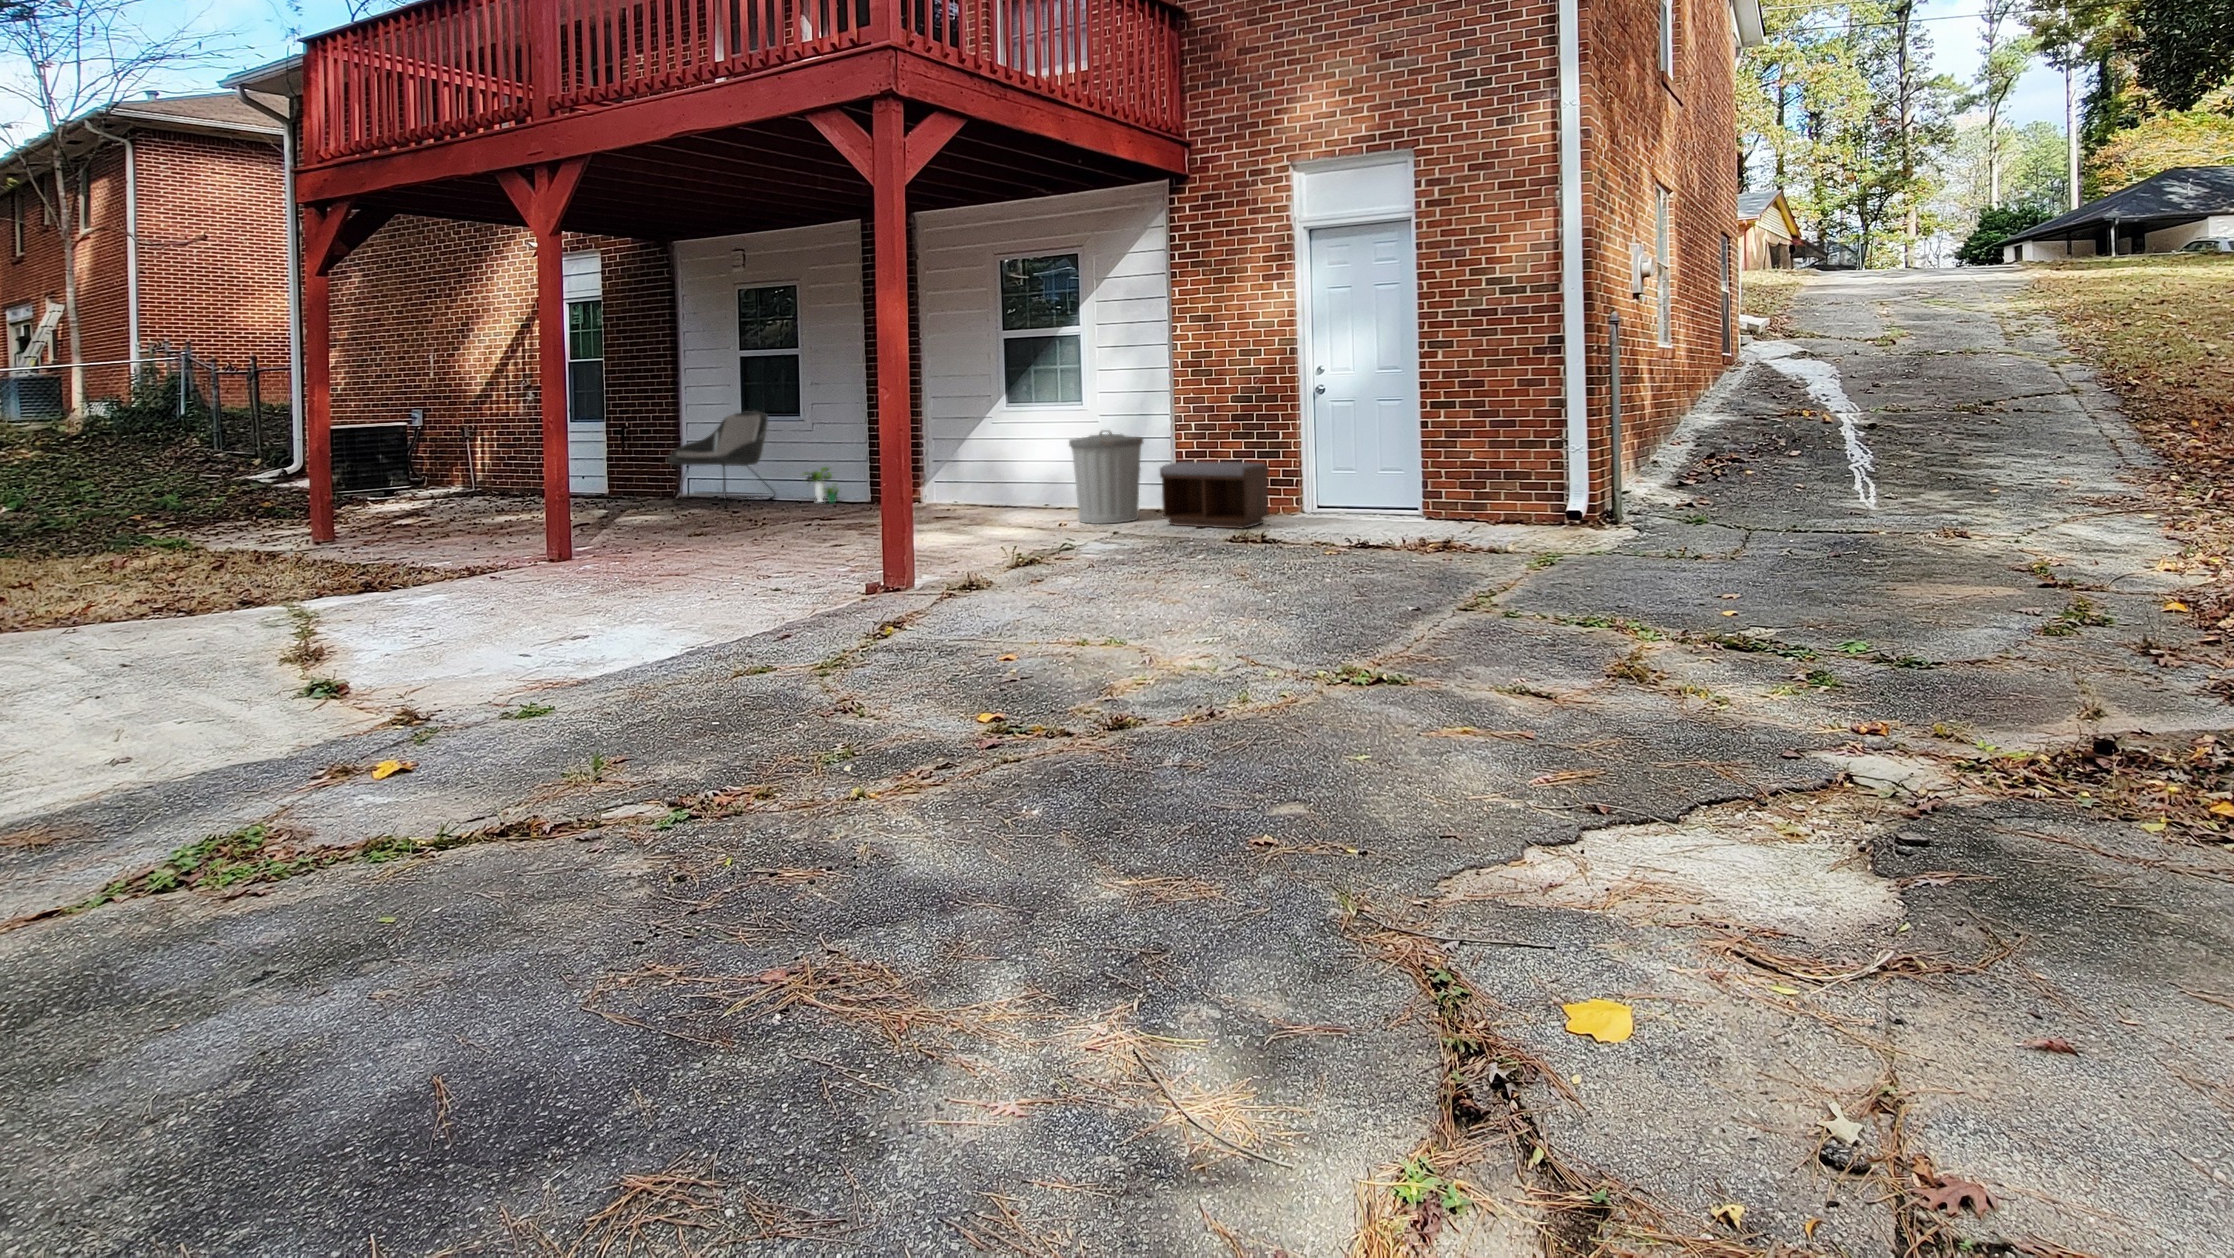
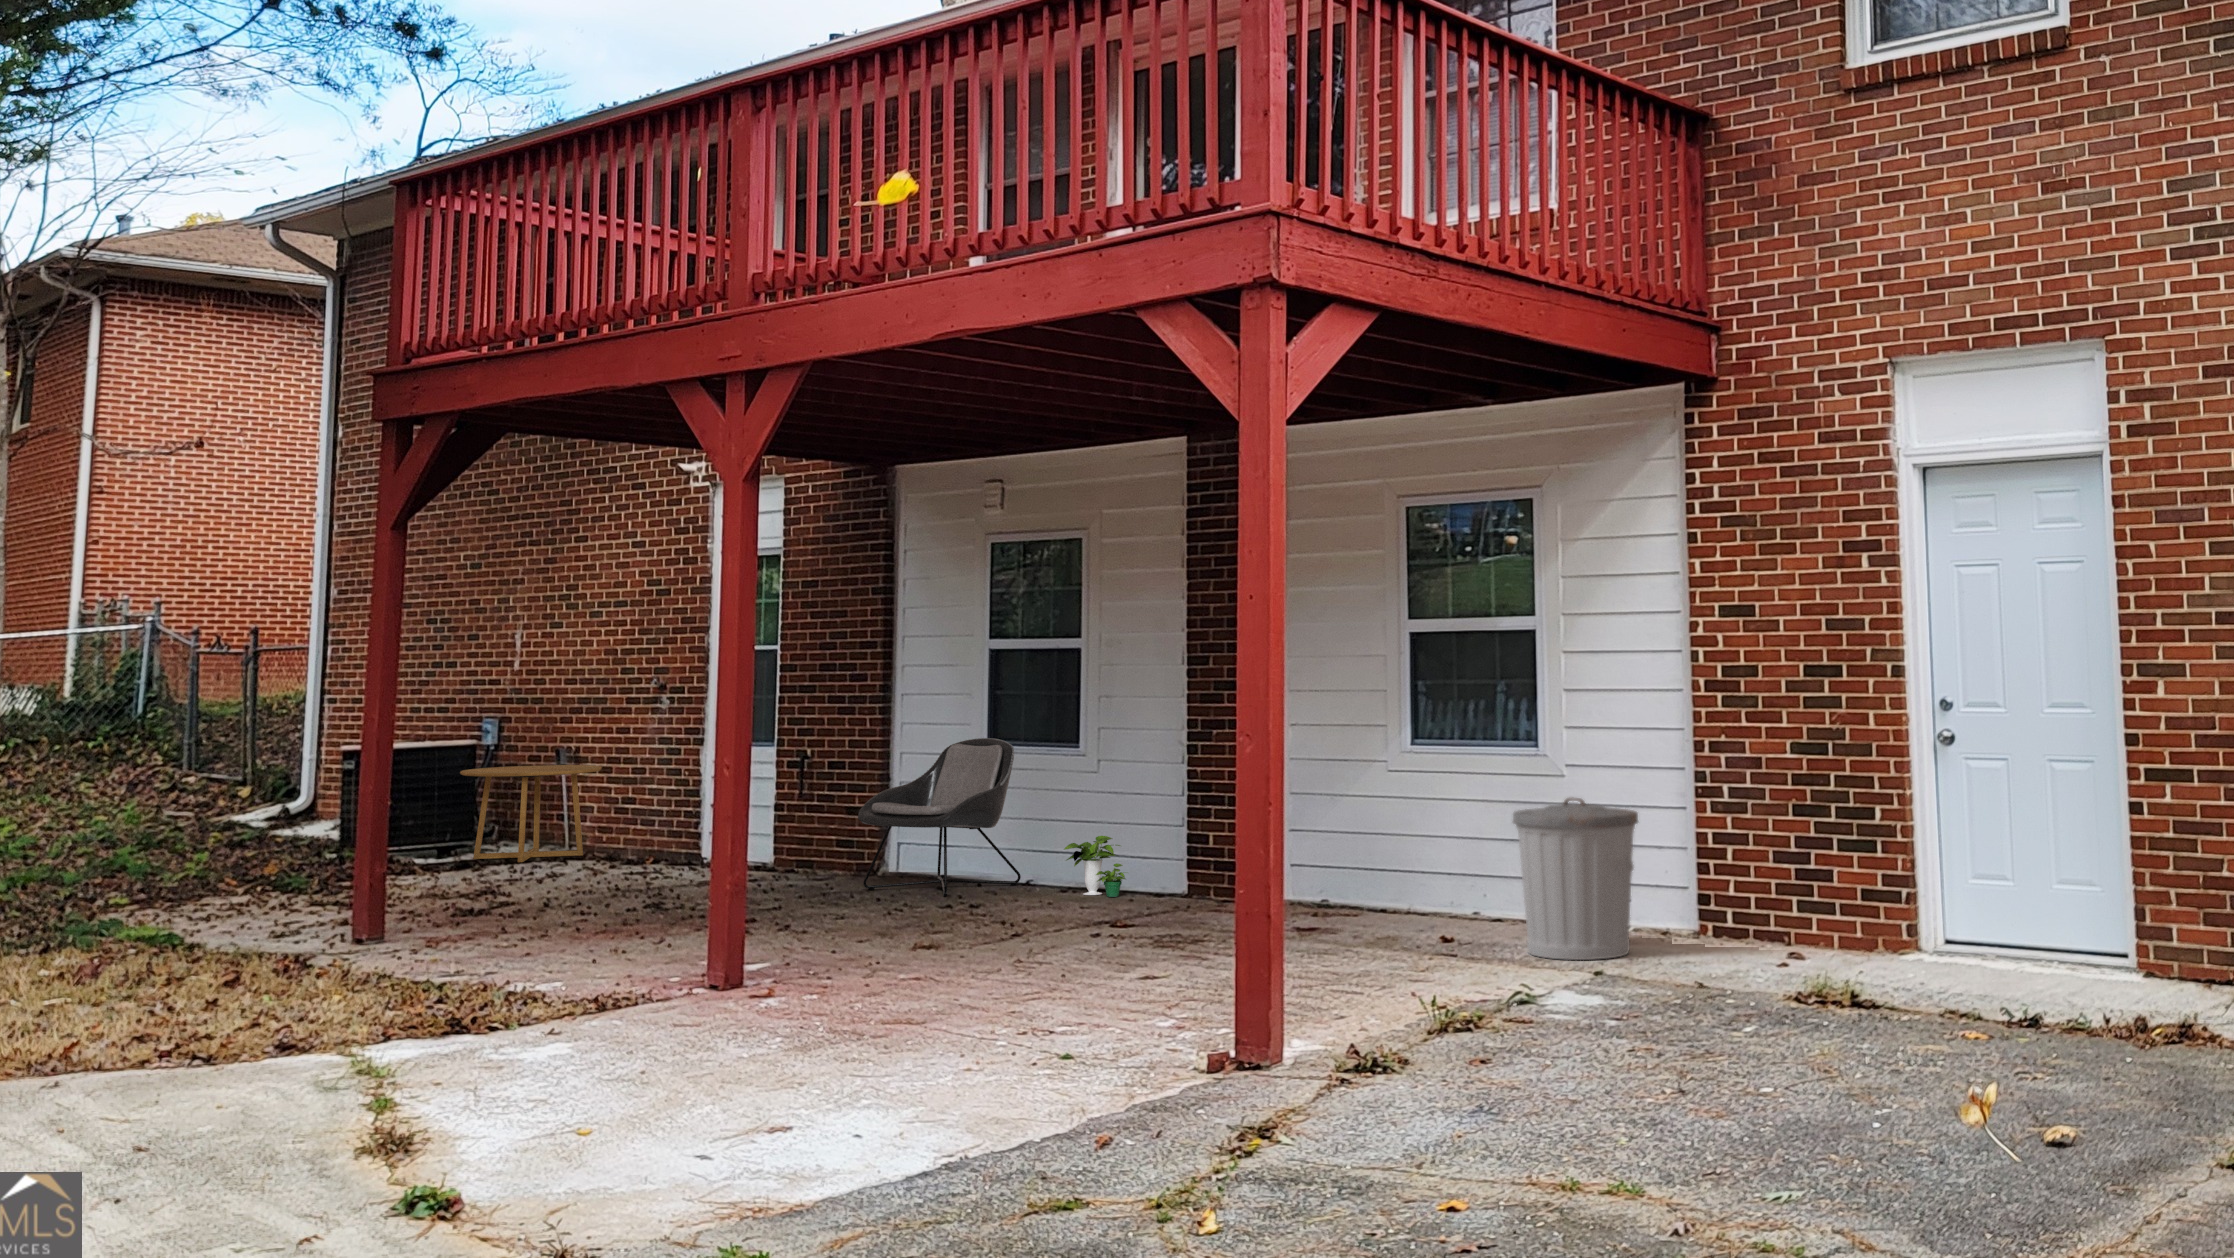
round table: none [401,438,502,499] -> present [460,765,602,862]
bench: present [1160,462,1269,529] -> none [1668,858,1862,982]

